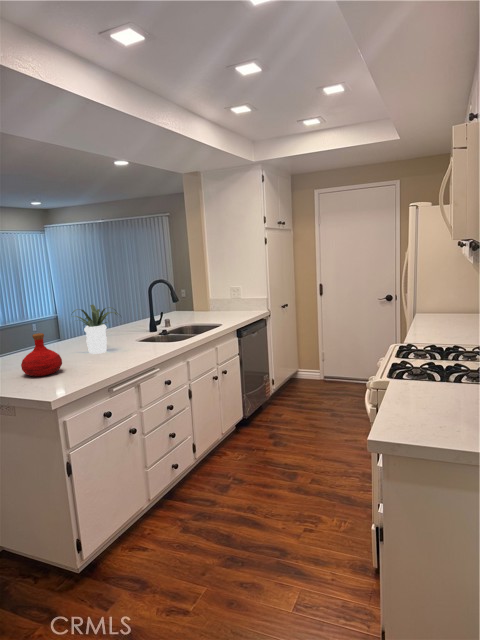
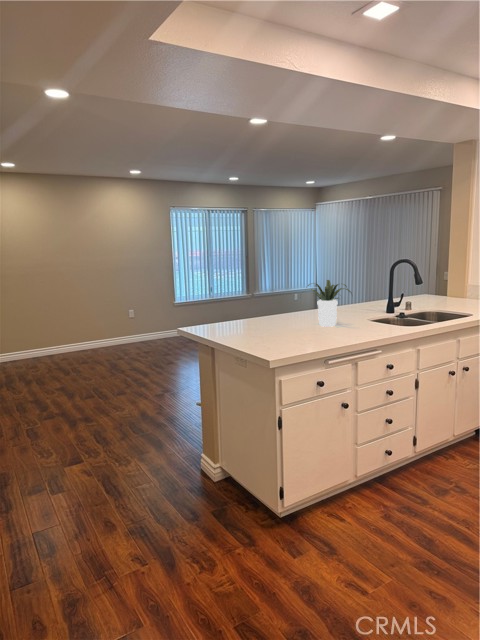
bottle: present [21,333,62,377] -> none [258,301,291,339]

